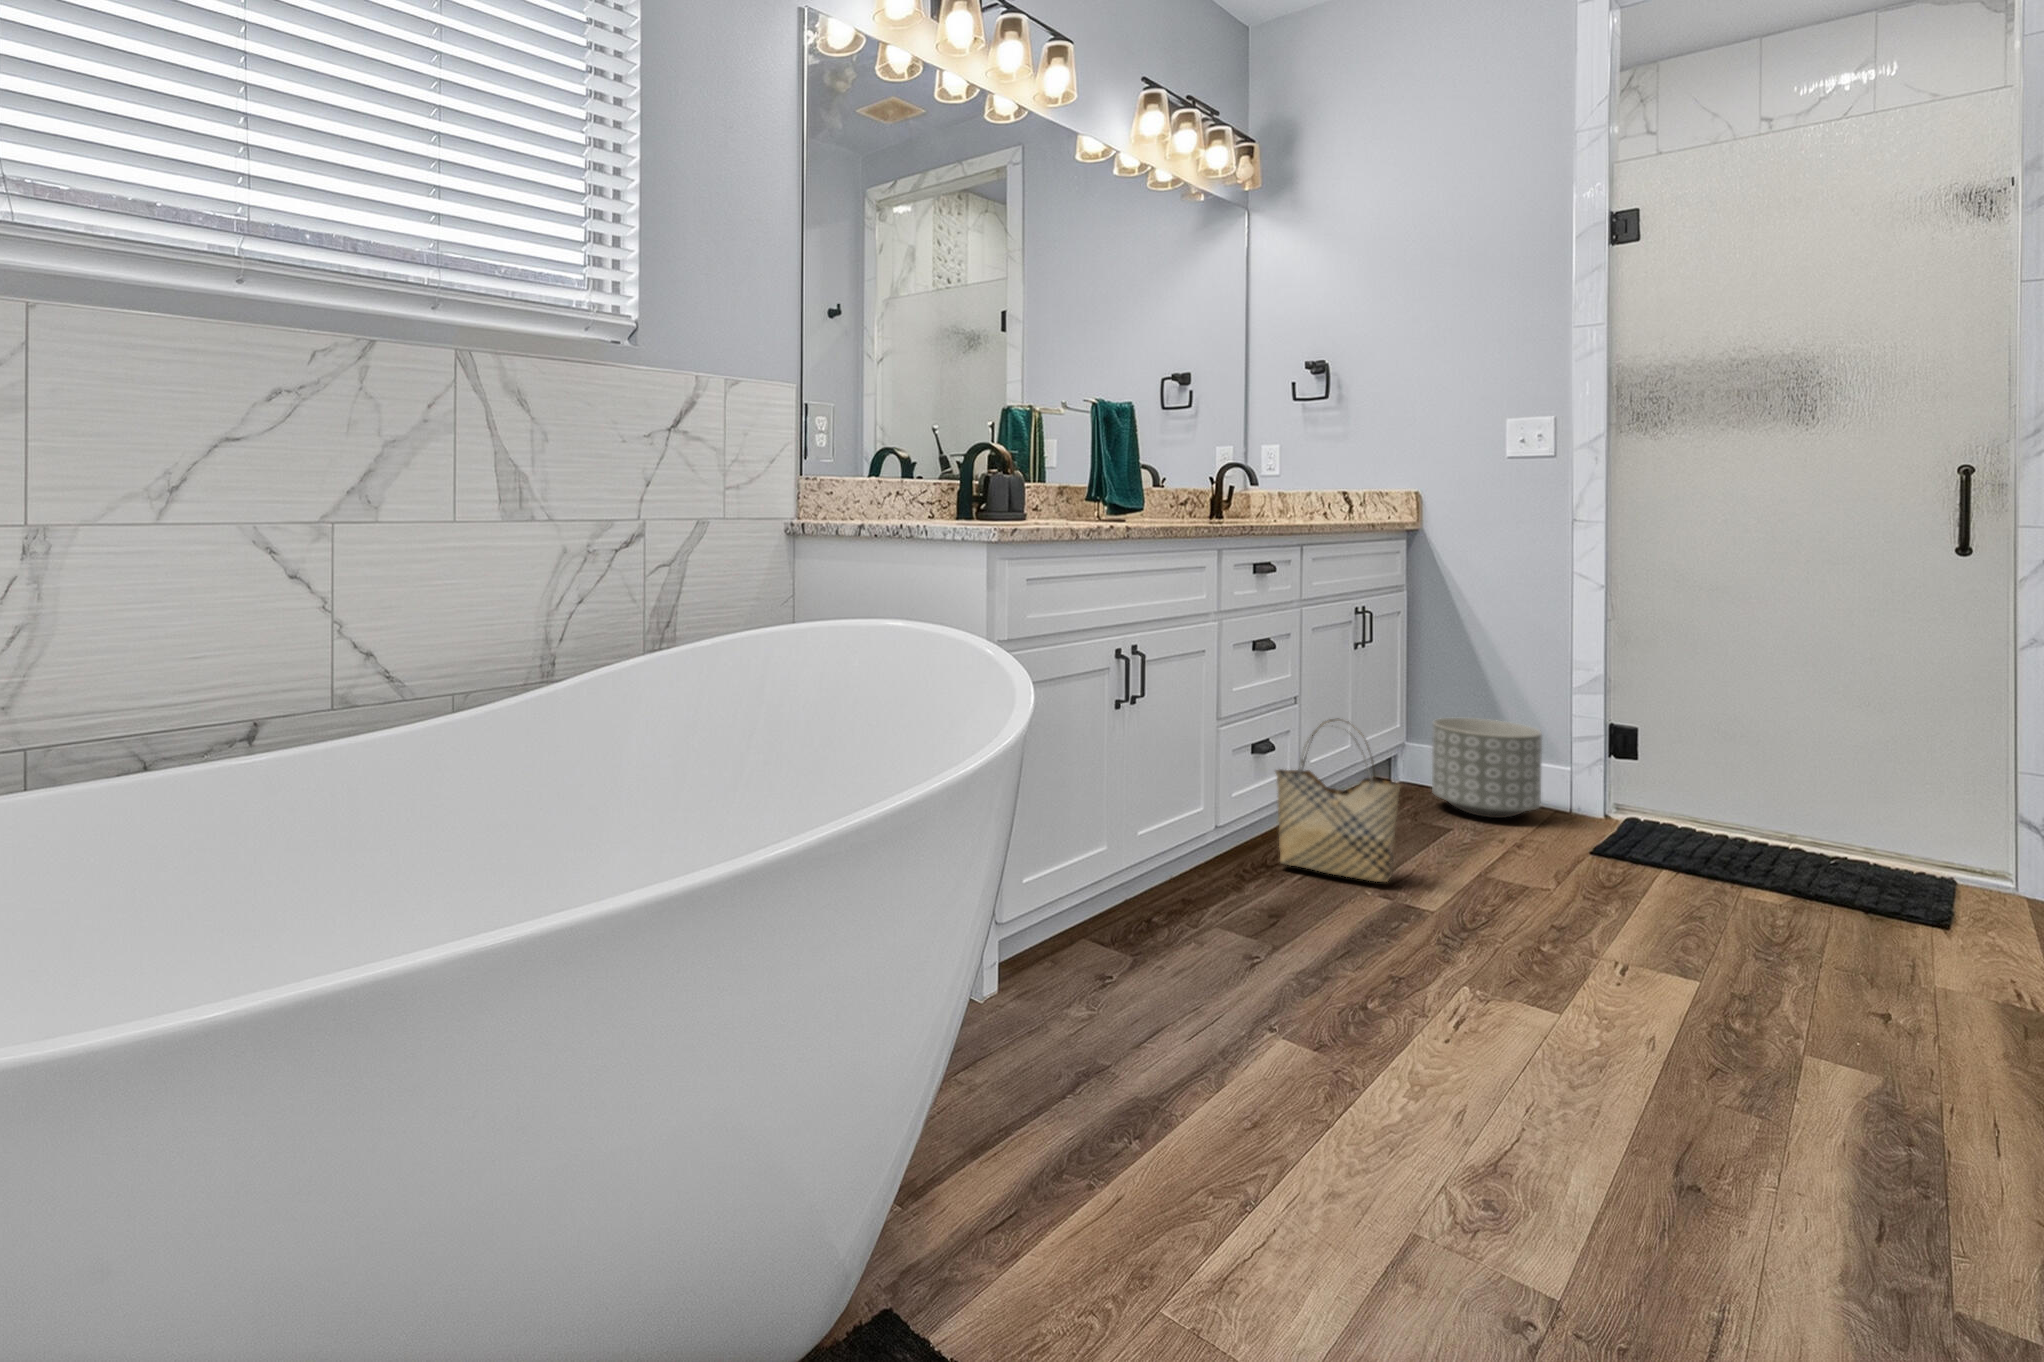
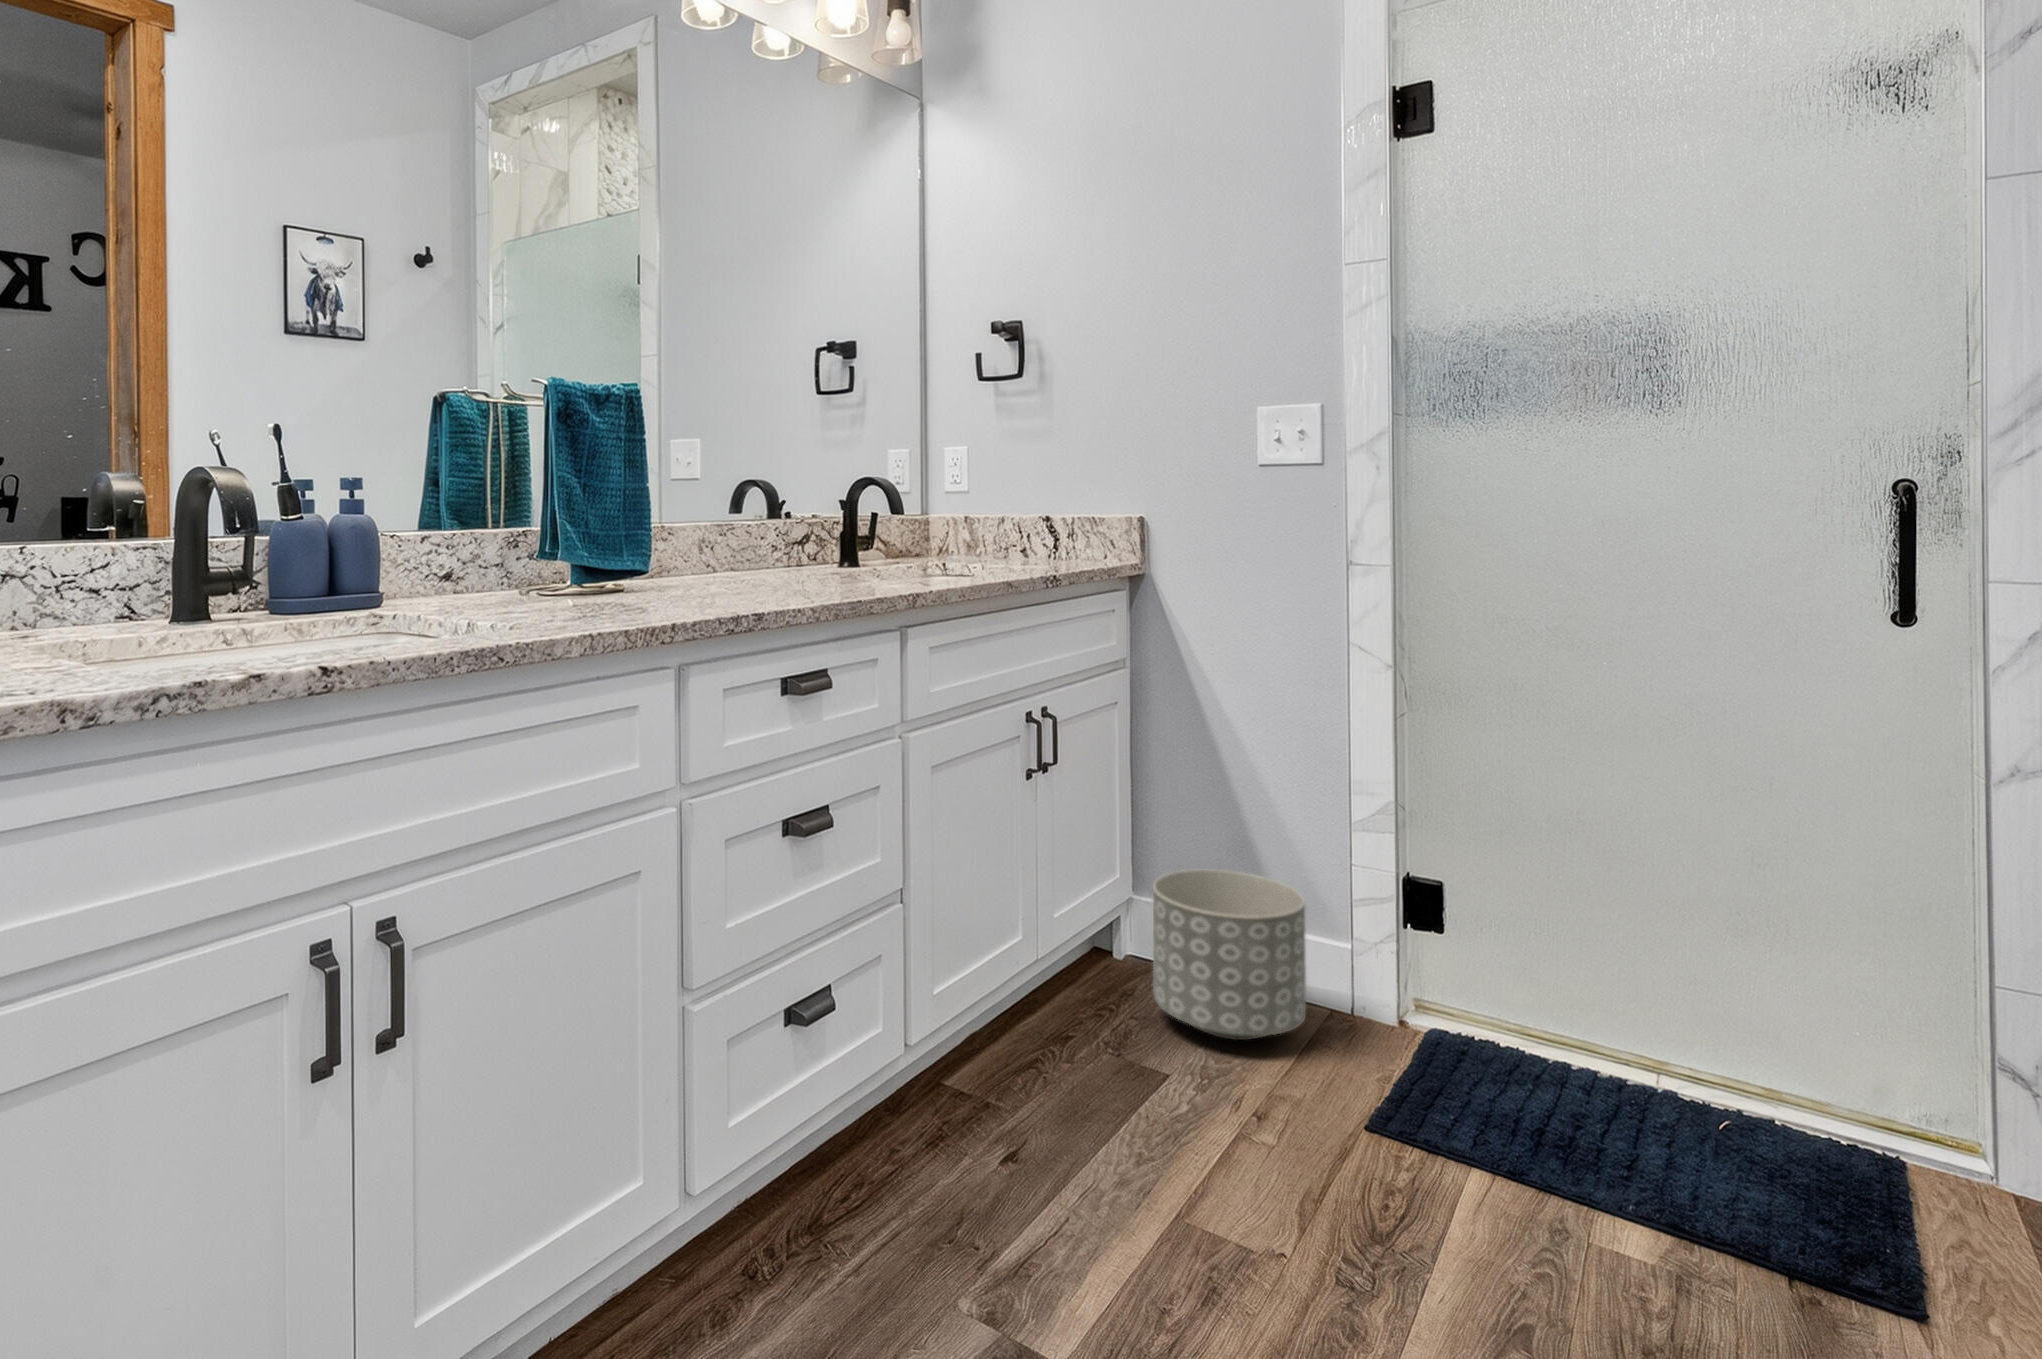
woven basket: present [1275,719,1400,882] -> none [824,946,1022,1267]

